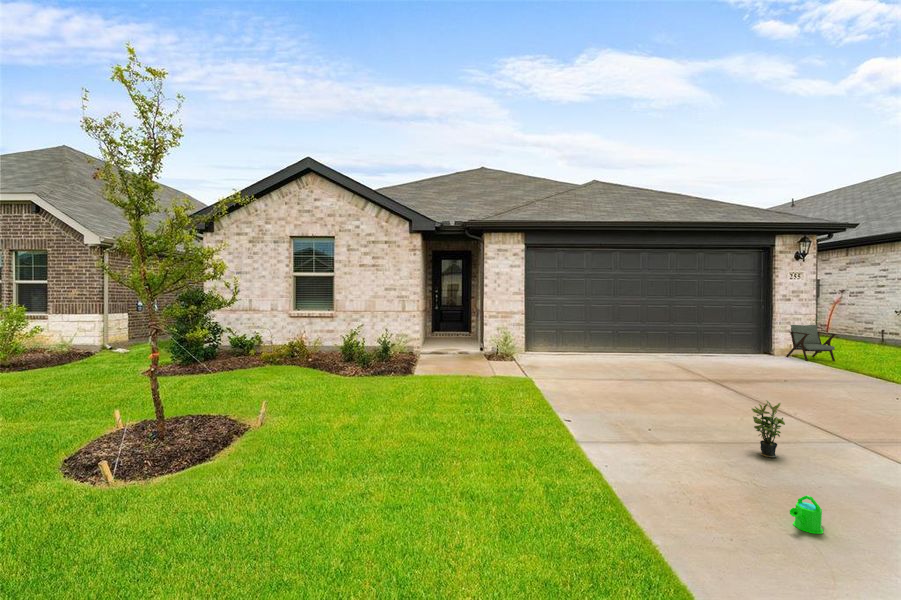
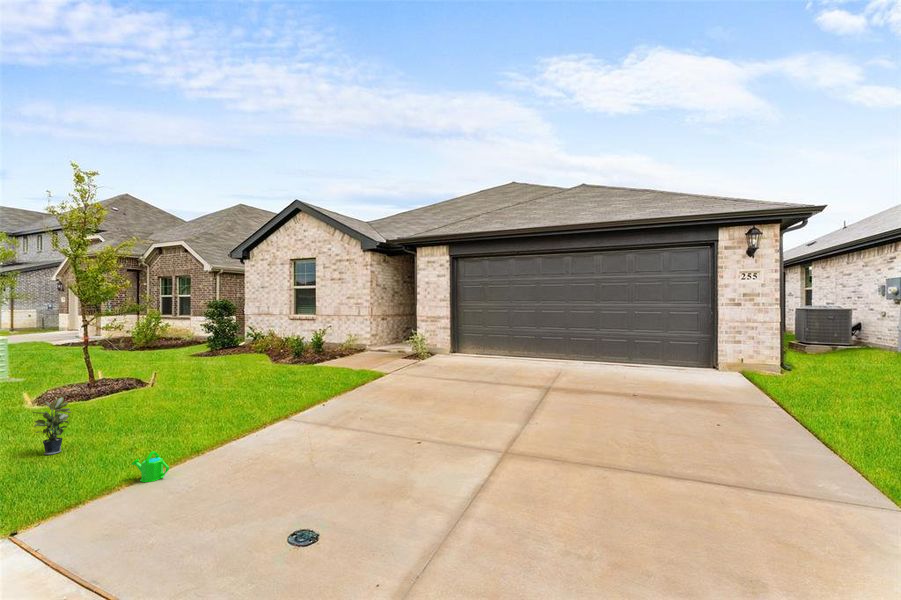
lounge chair: present [786,325,837,361] -> none [733,334,785,381]
potted plant: present [752,400,785,458] -> present [33,397,71,455]

